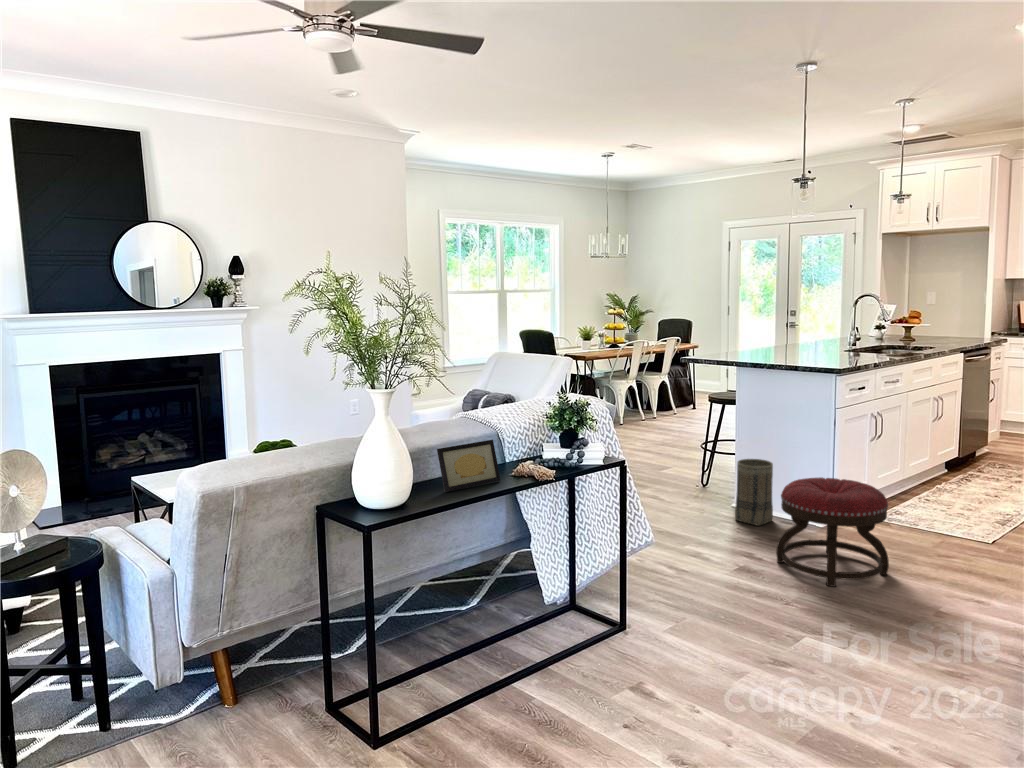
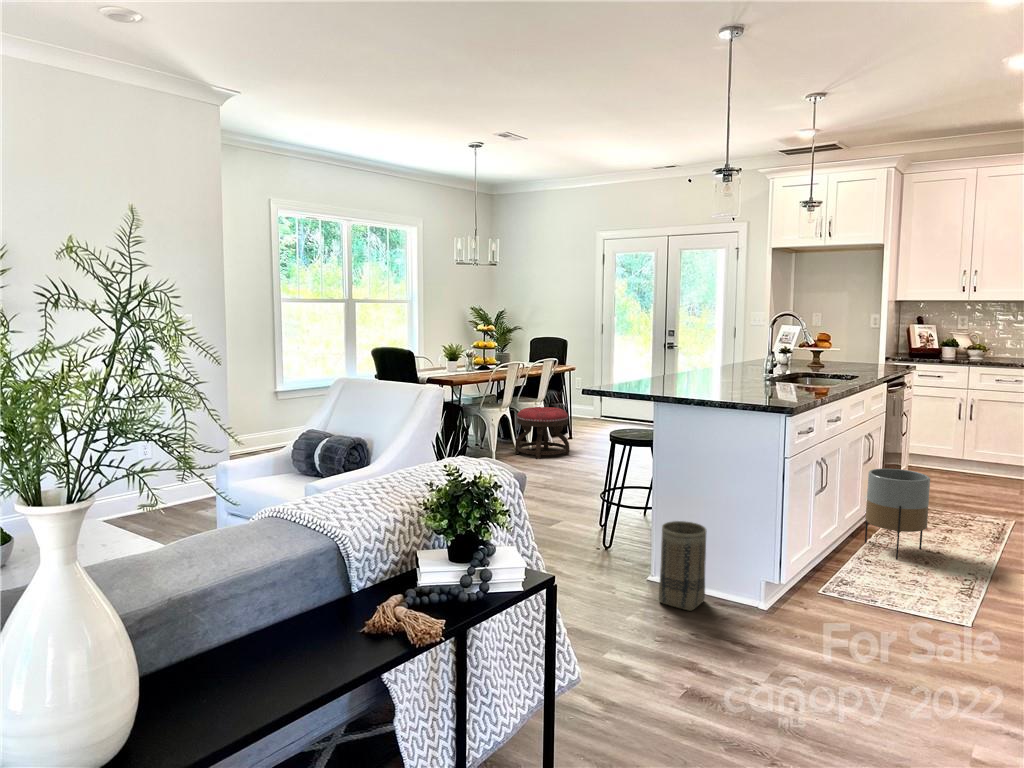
planter: none [934,426,991,502] -> present [865,469,930,559]
picture frame: present [437,440,501,492] -> none [206,573,342,703]
ottoman: present [776,477,889,587] -> present [515,407,570,459]

